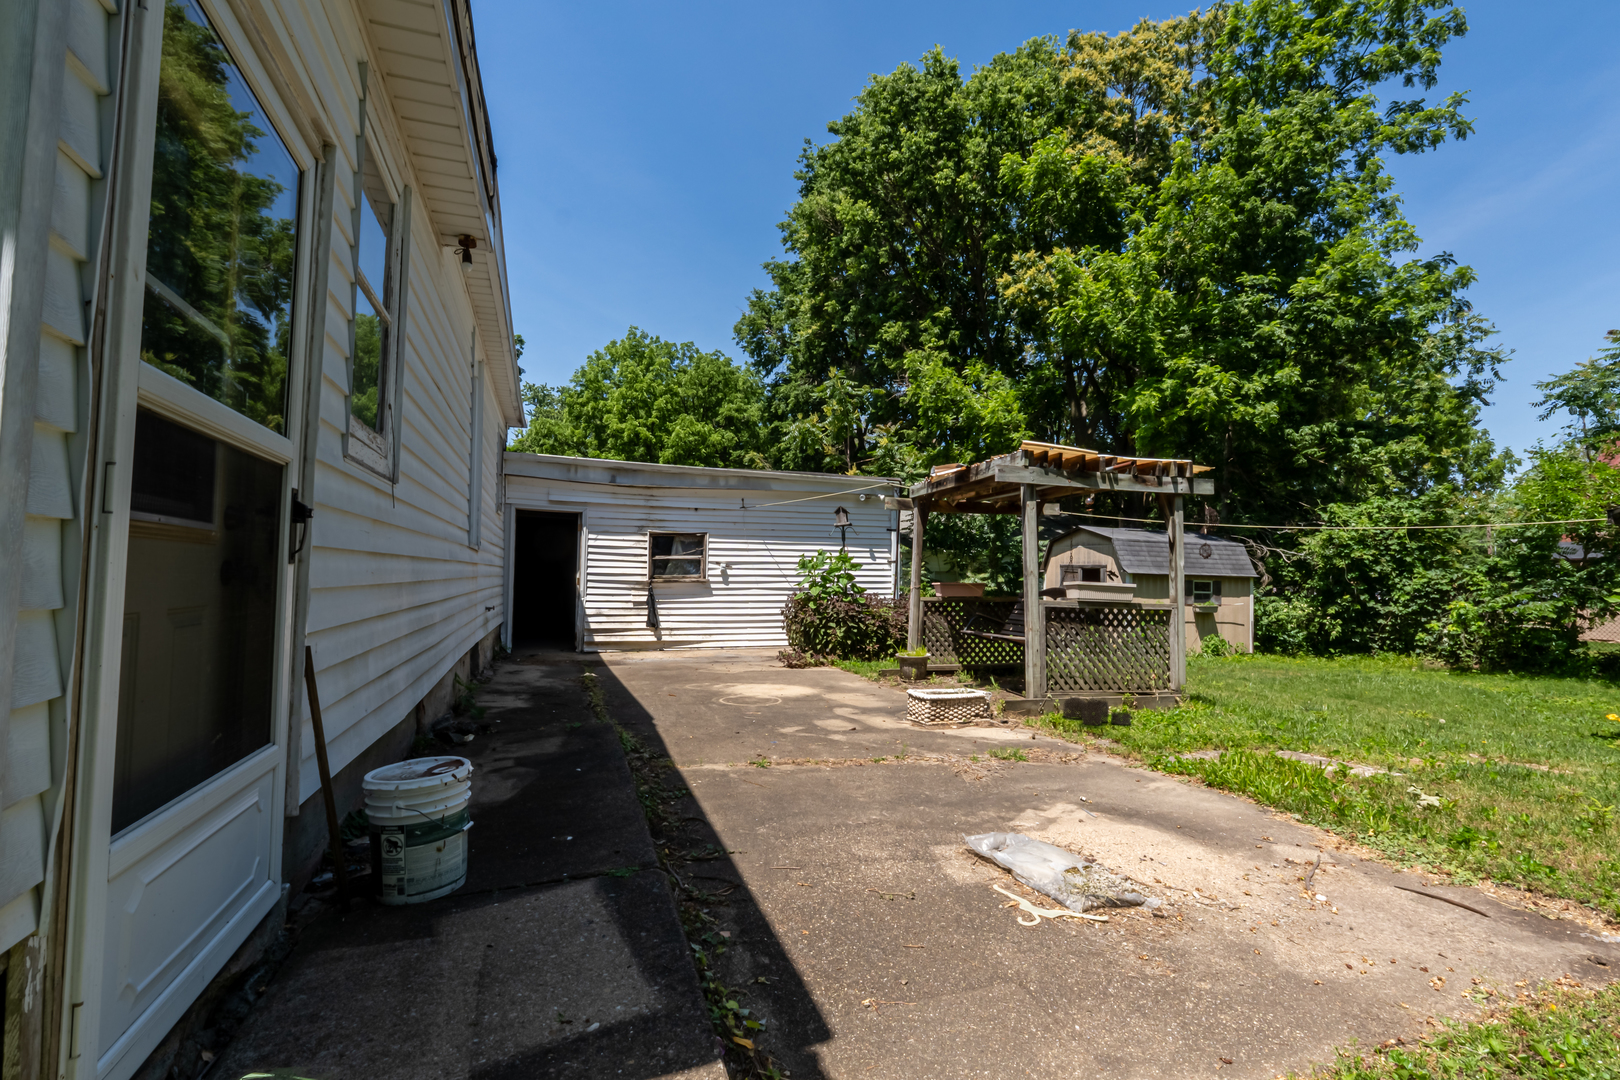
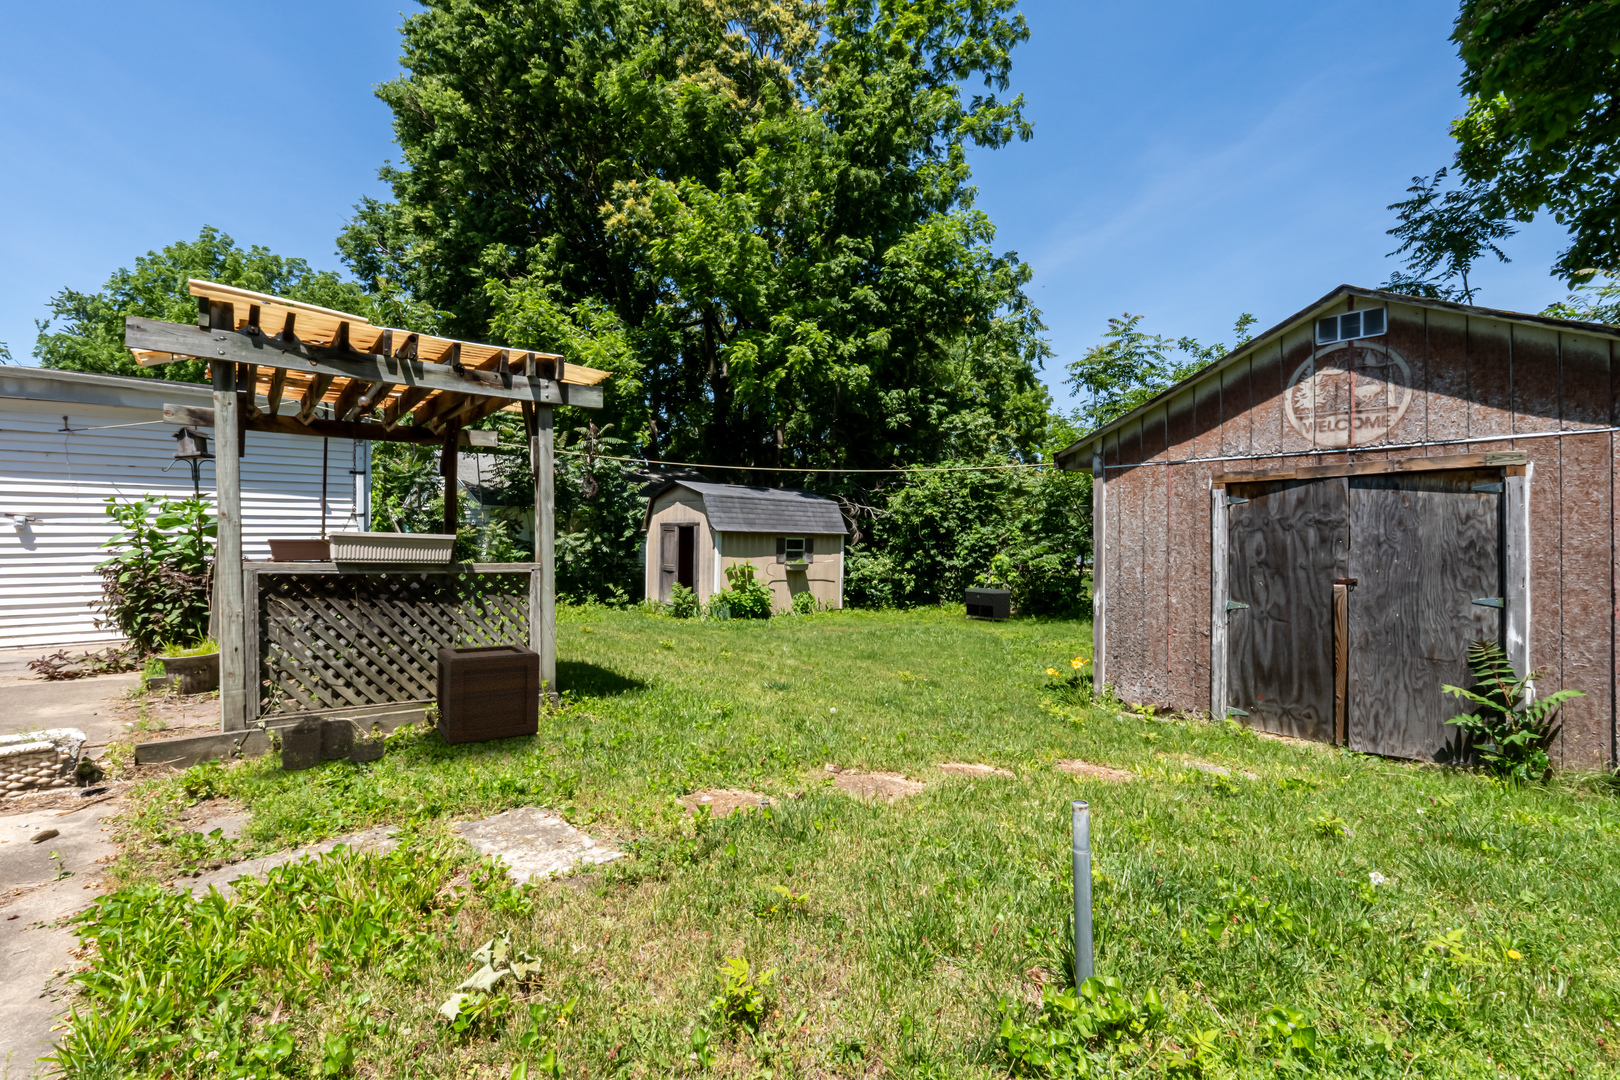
storage bench: none [1415,635,1478,672] -> present [965,588,1010,622]
wooden crate: none [1121,660,1204,722] -> present [436,644,540,745]

